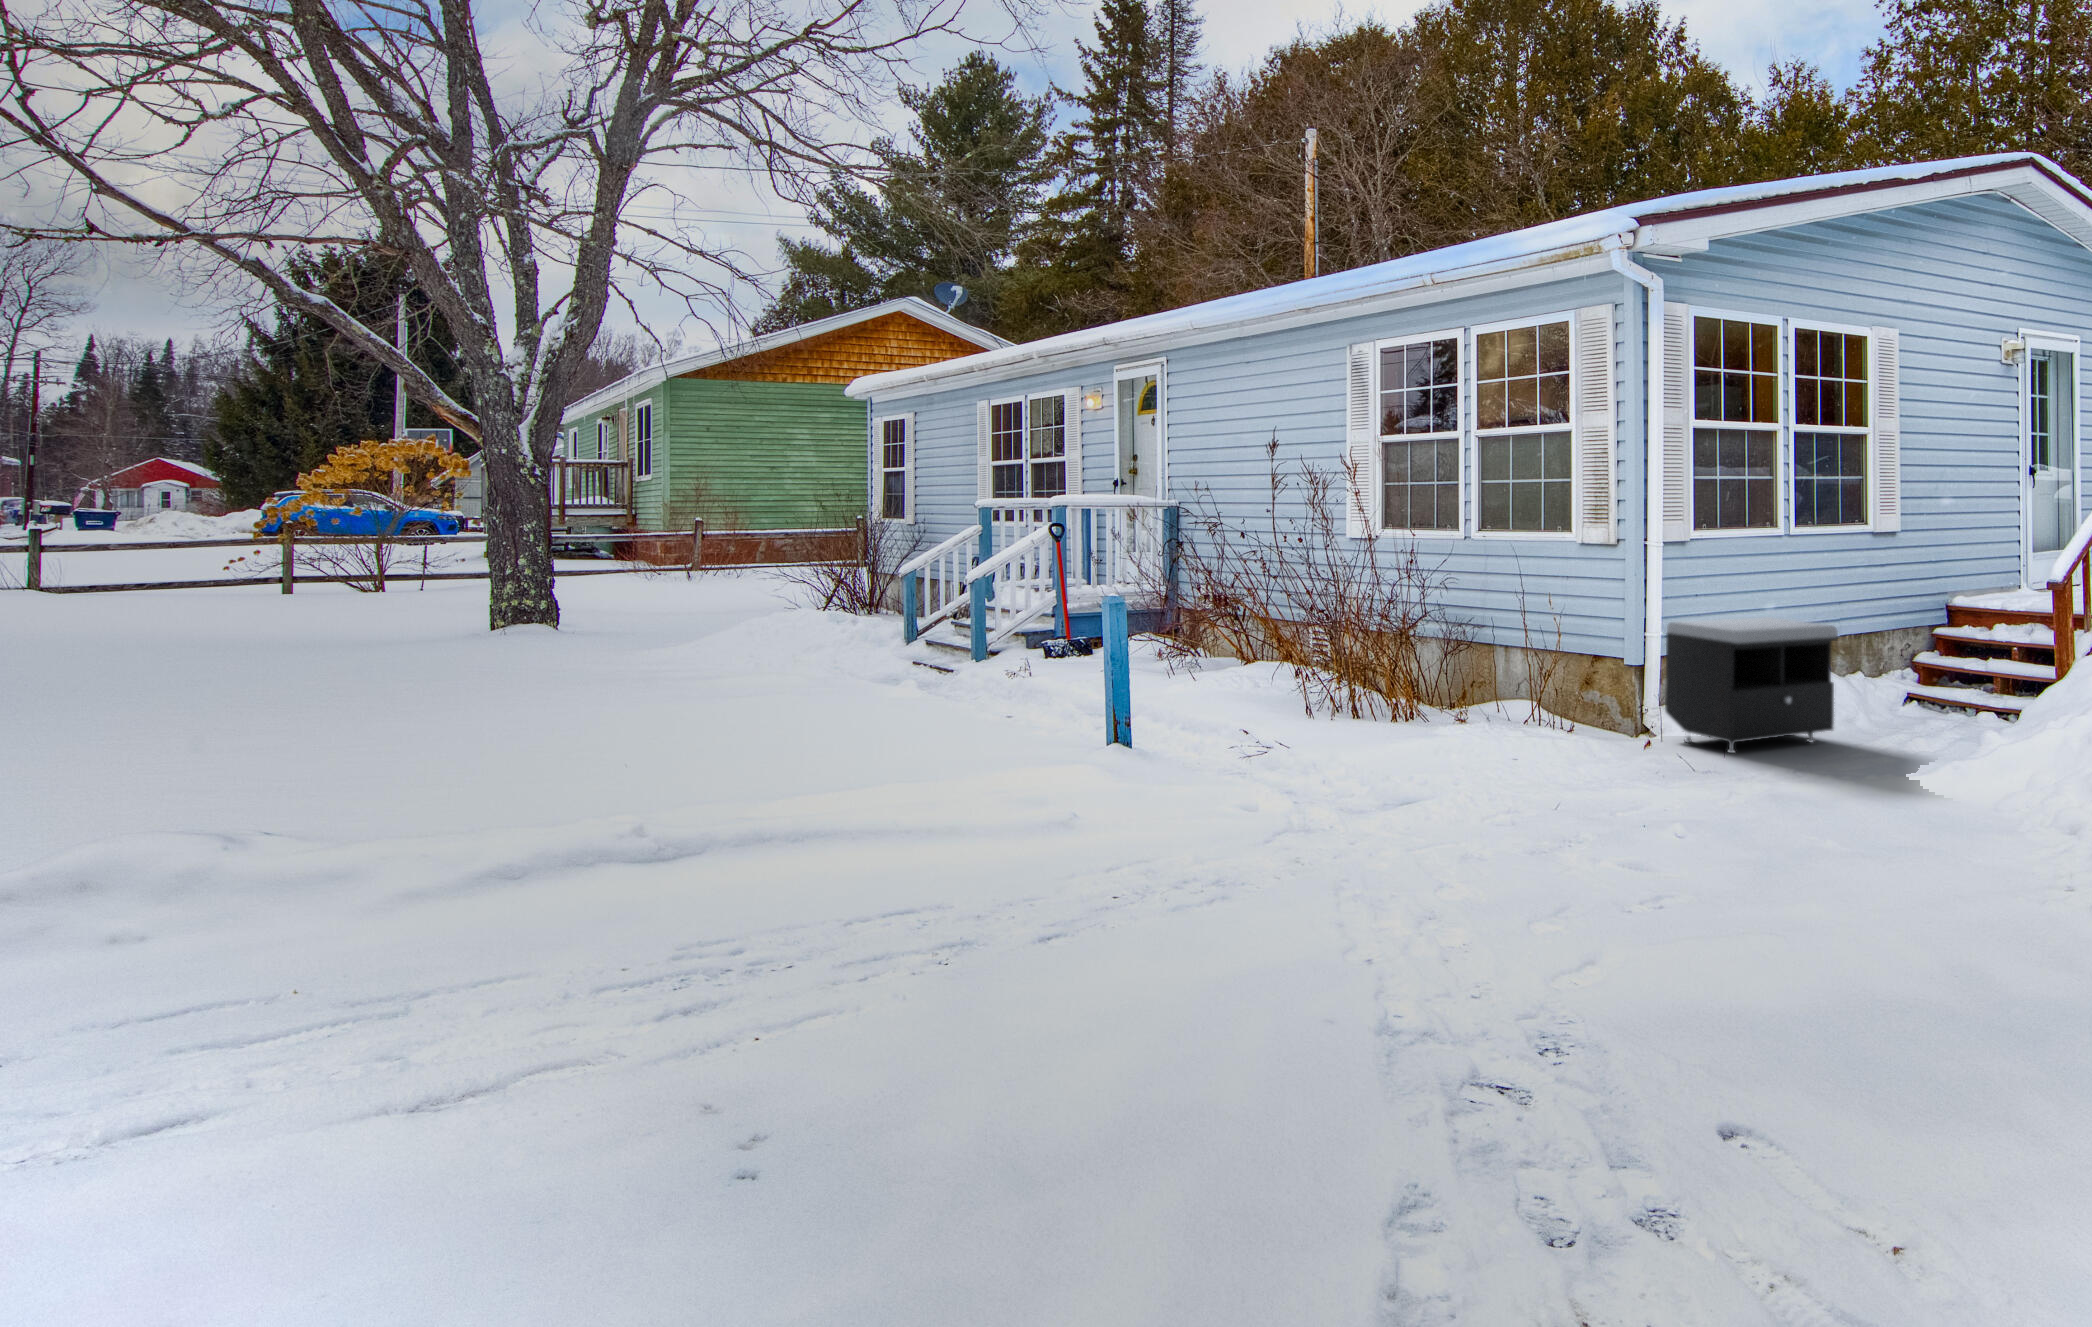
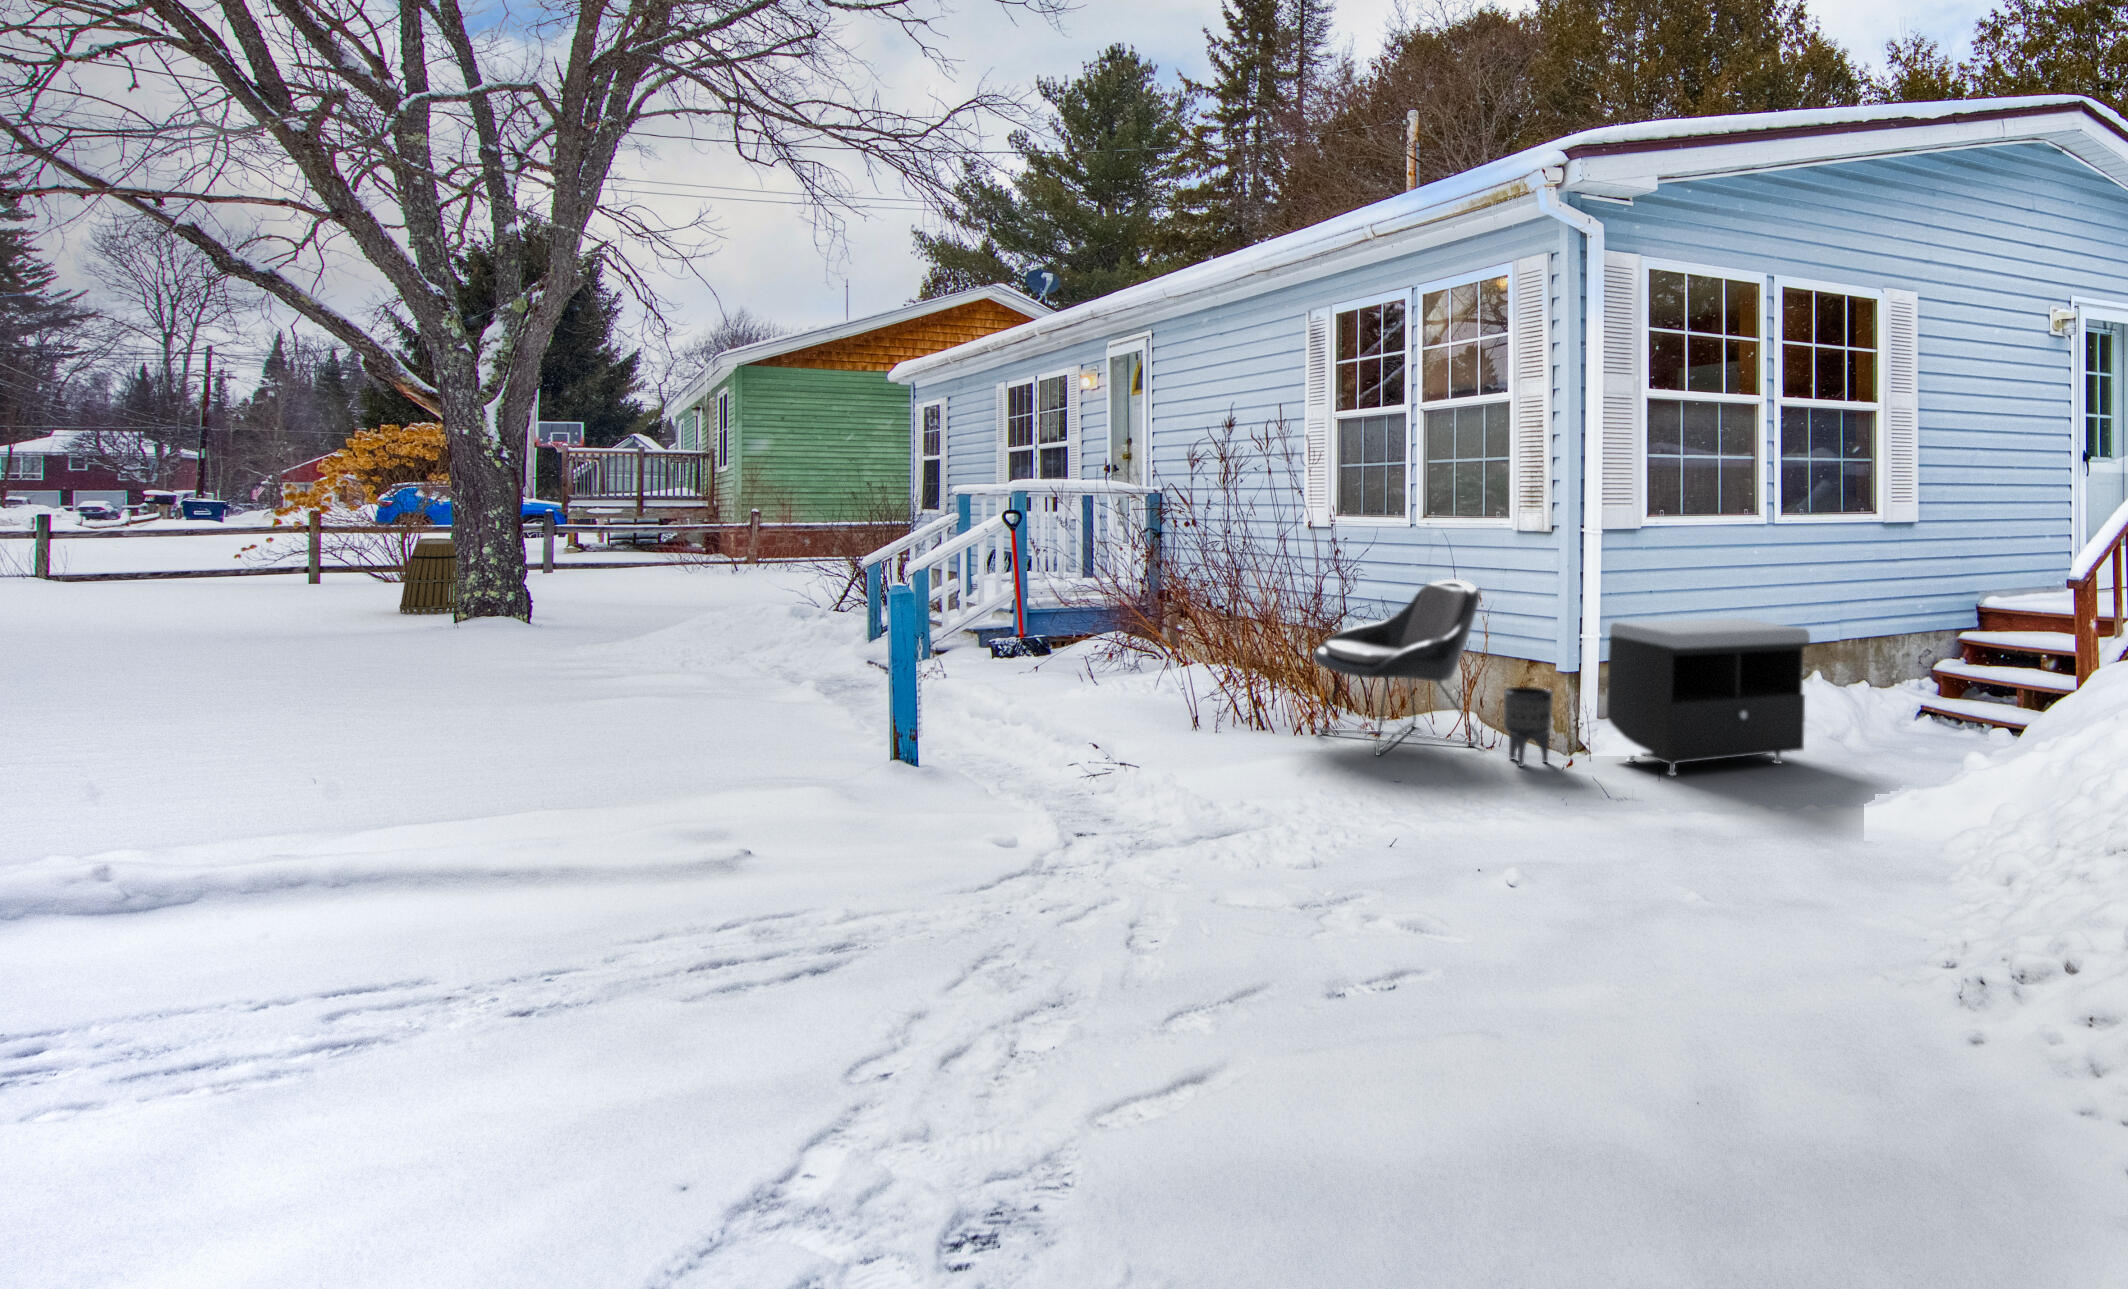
basket: none [452,554,504,627] -> present [399,538,459,615]
lounge chair: none [1398,585,1551,740] -> present [1313,579,1480,756]
planter: none [1581,679,1625,748] -> present [1504,687,1553,767]

